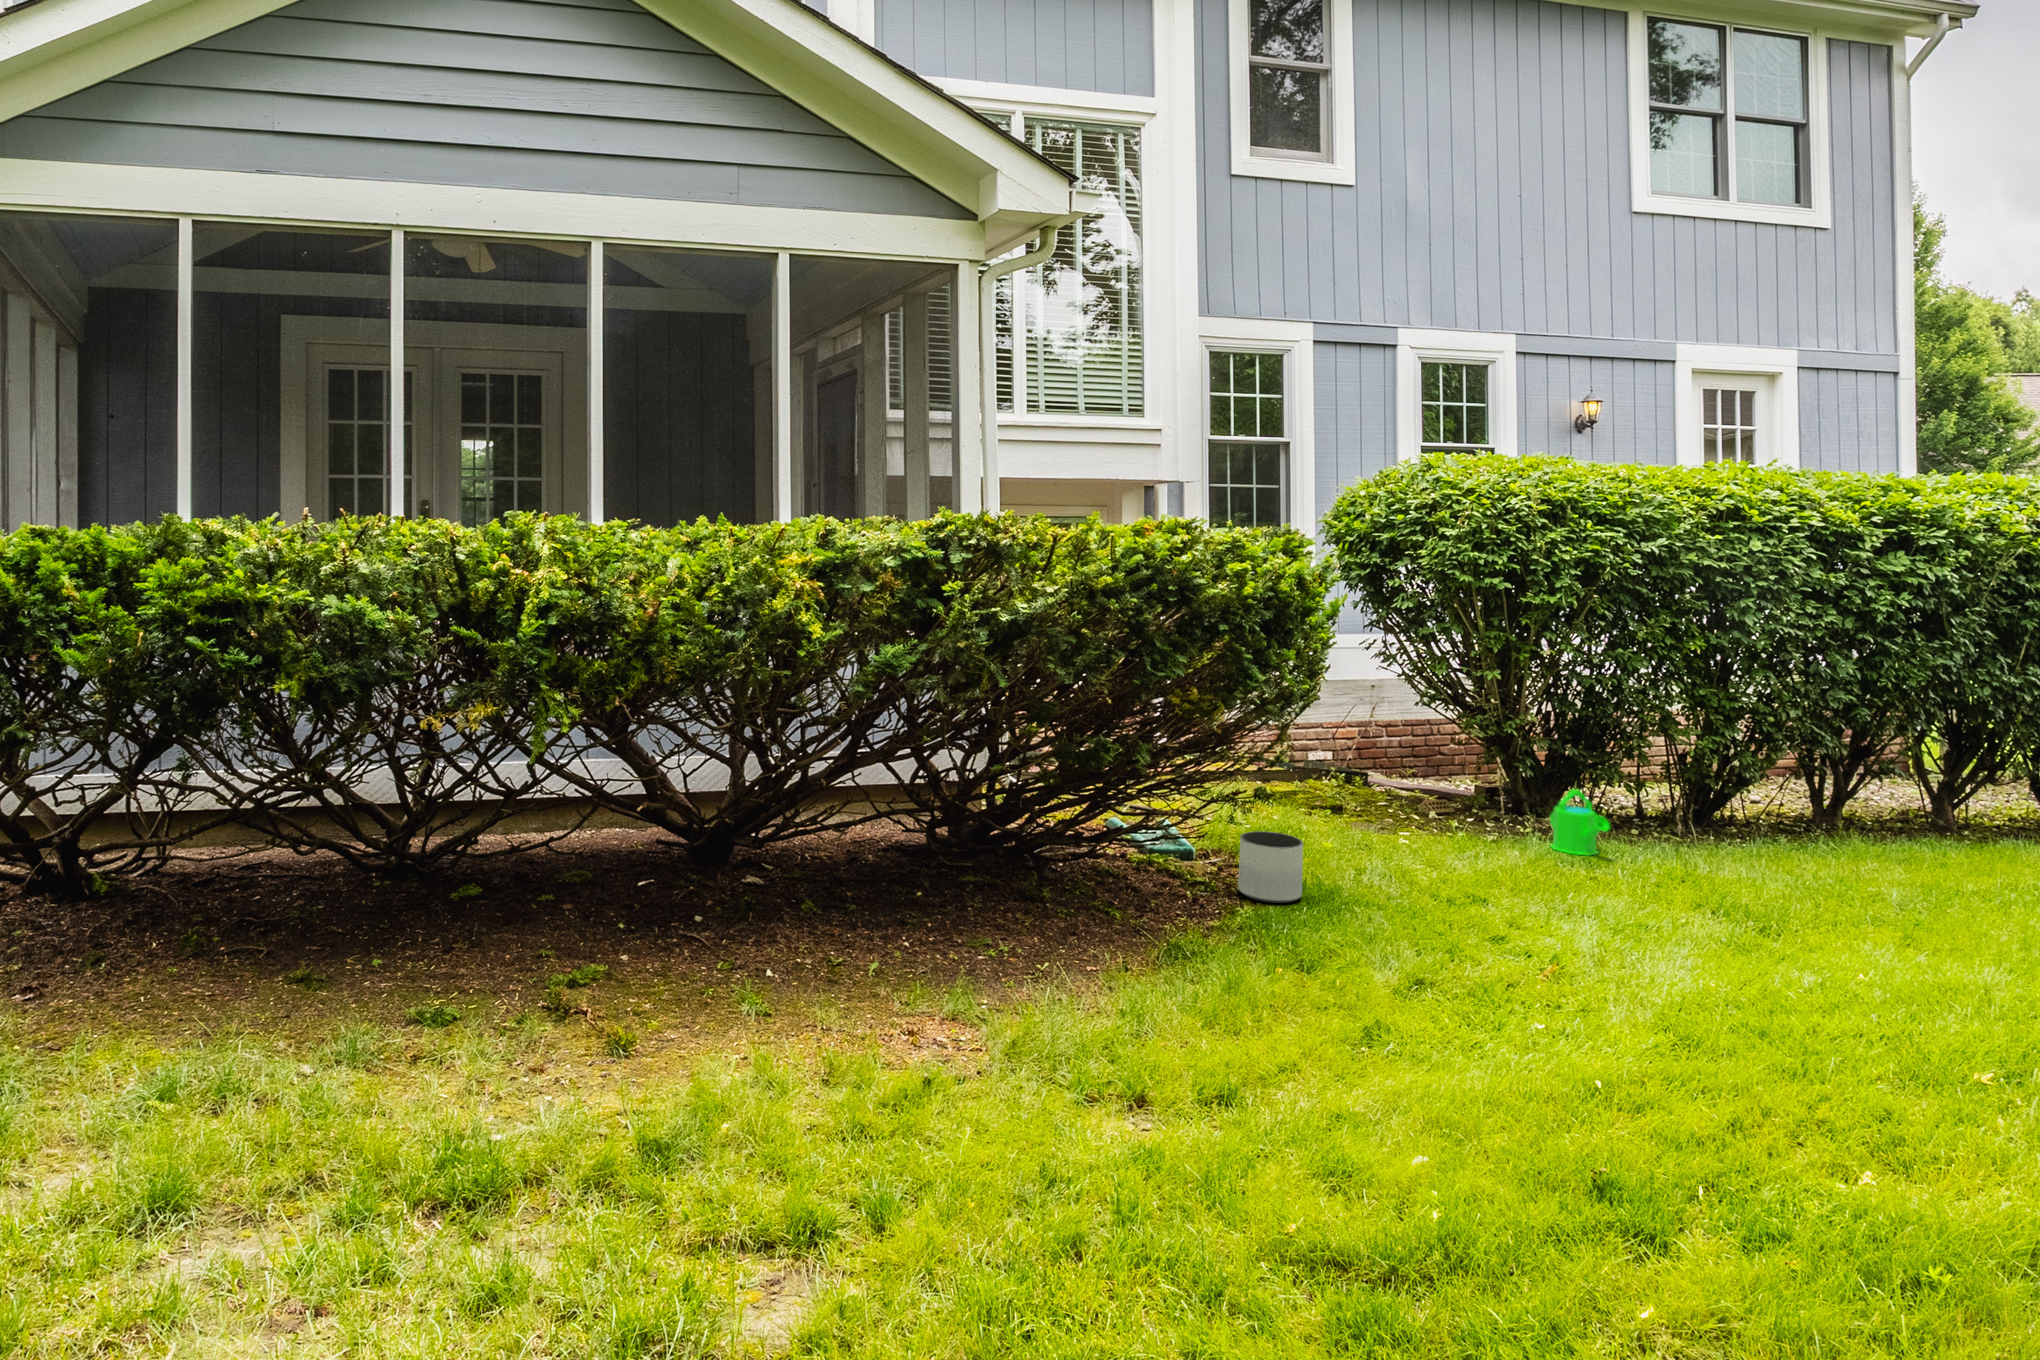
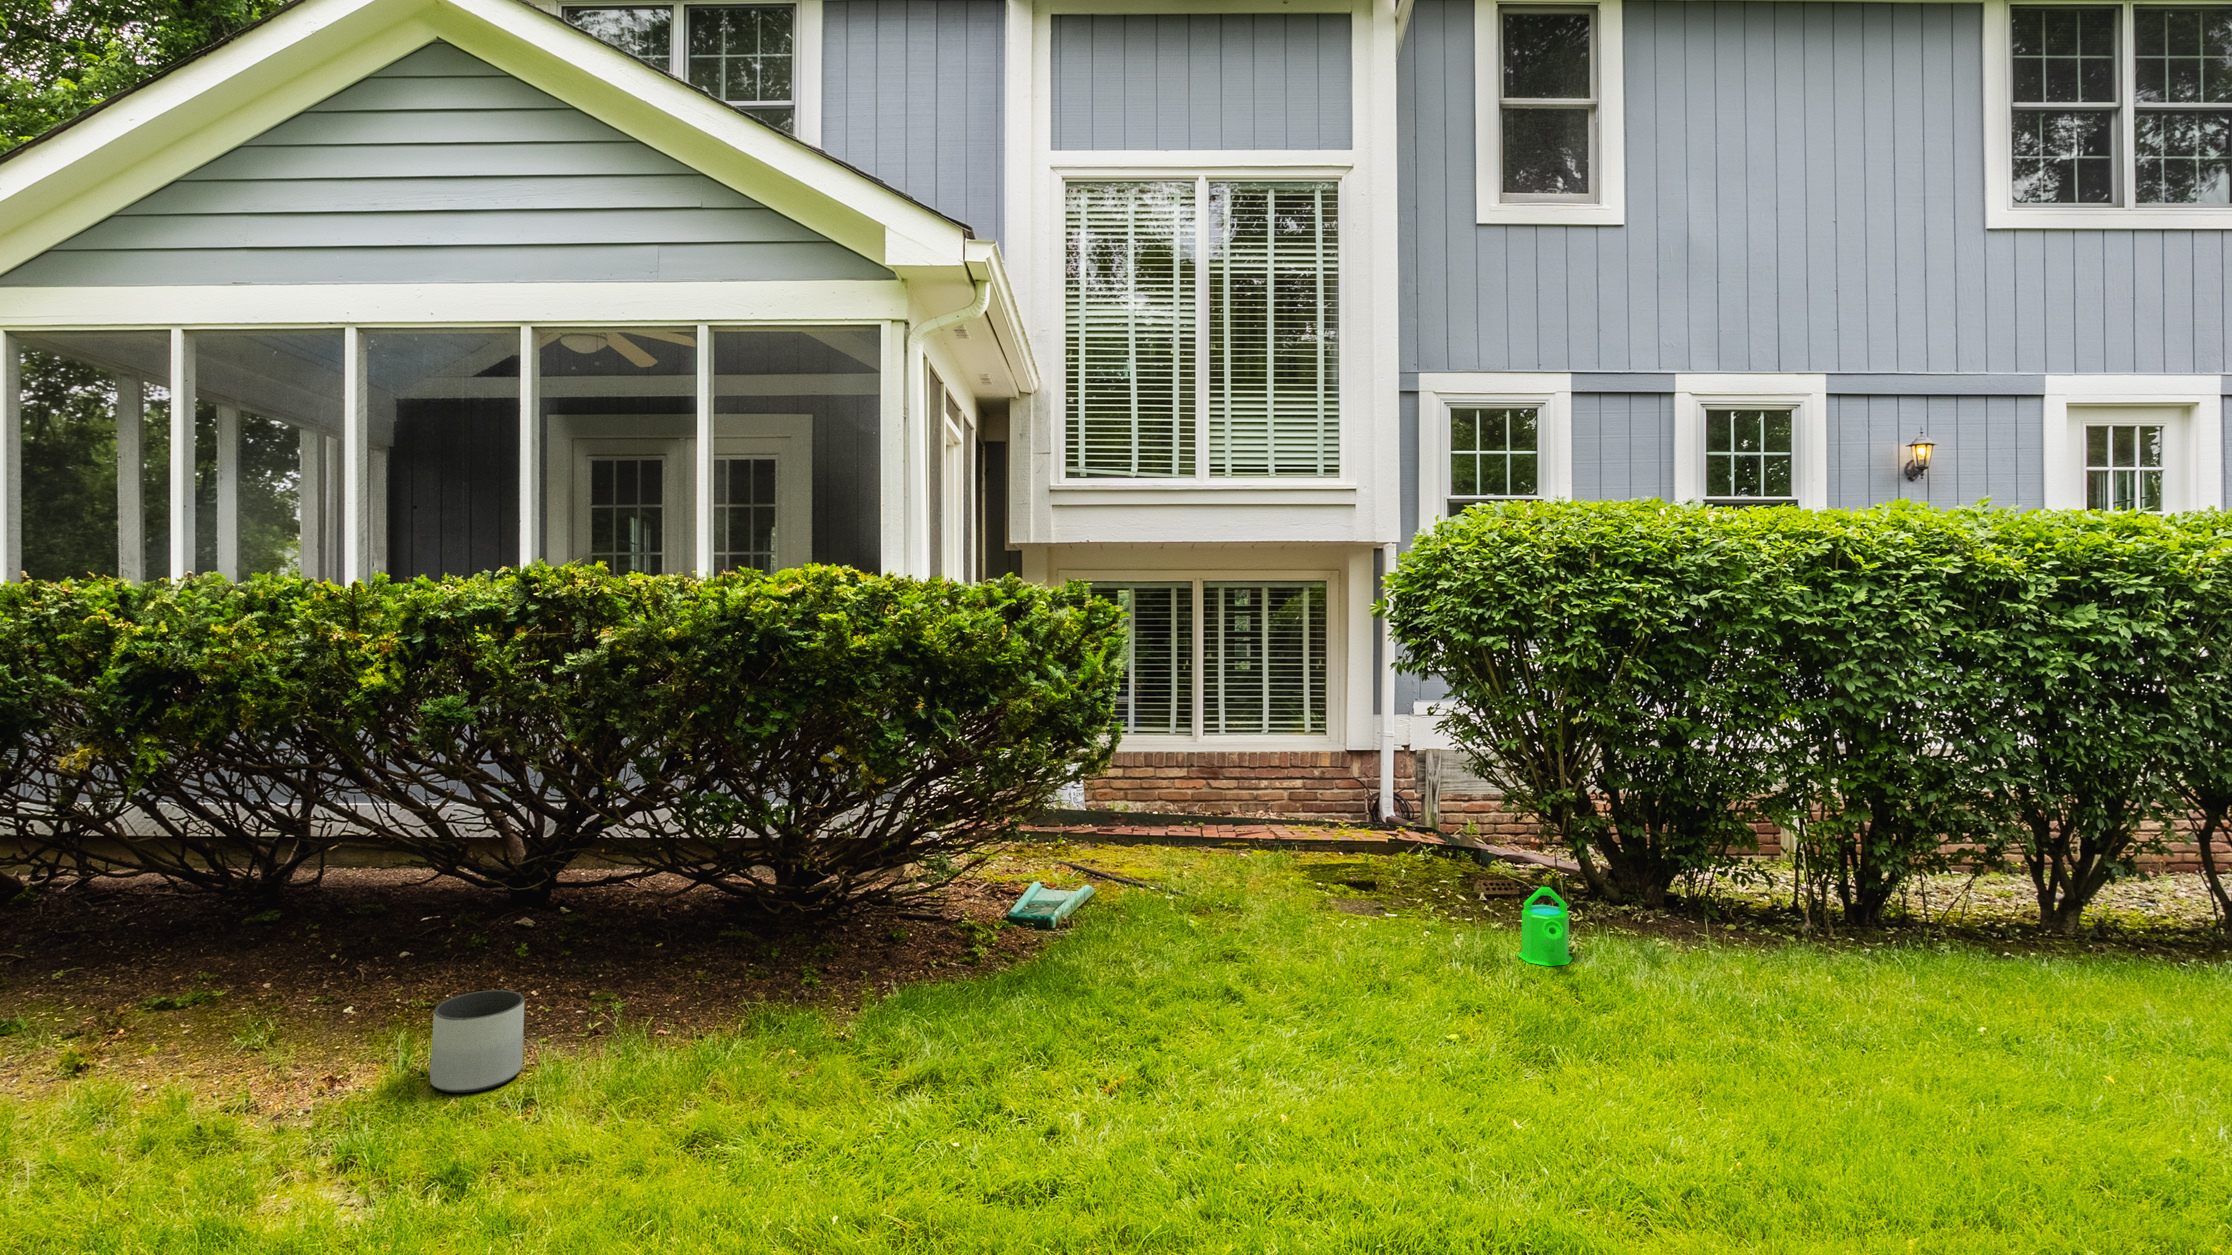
planter: present [1238,831,1303,903] -> present [430,990,525,1093]

